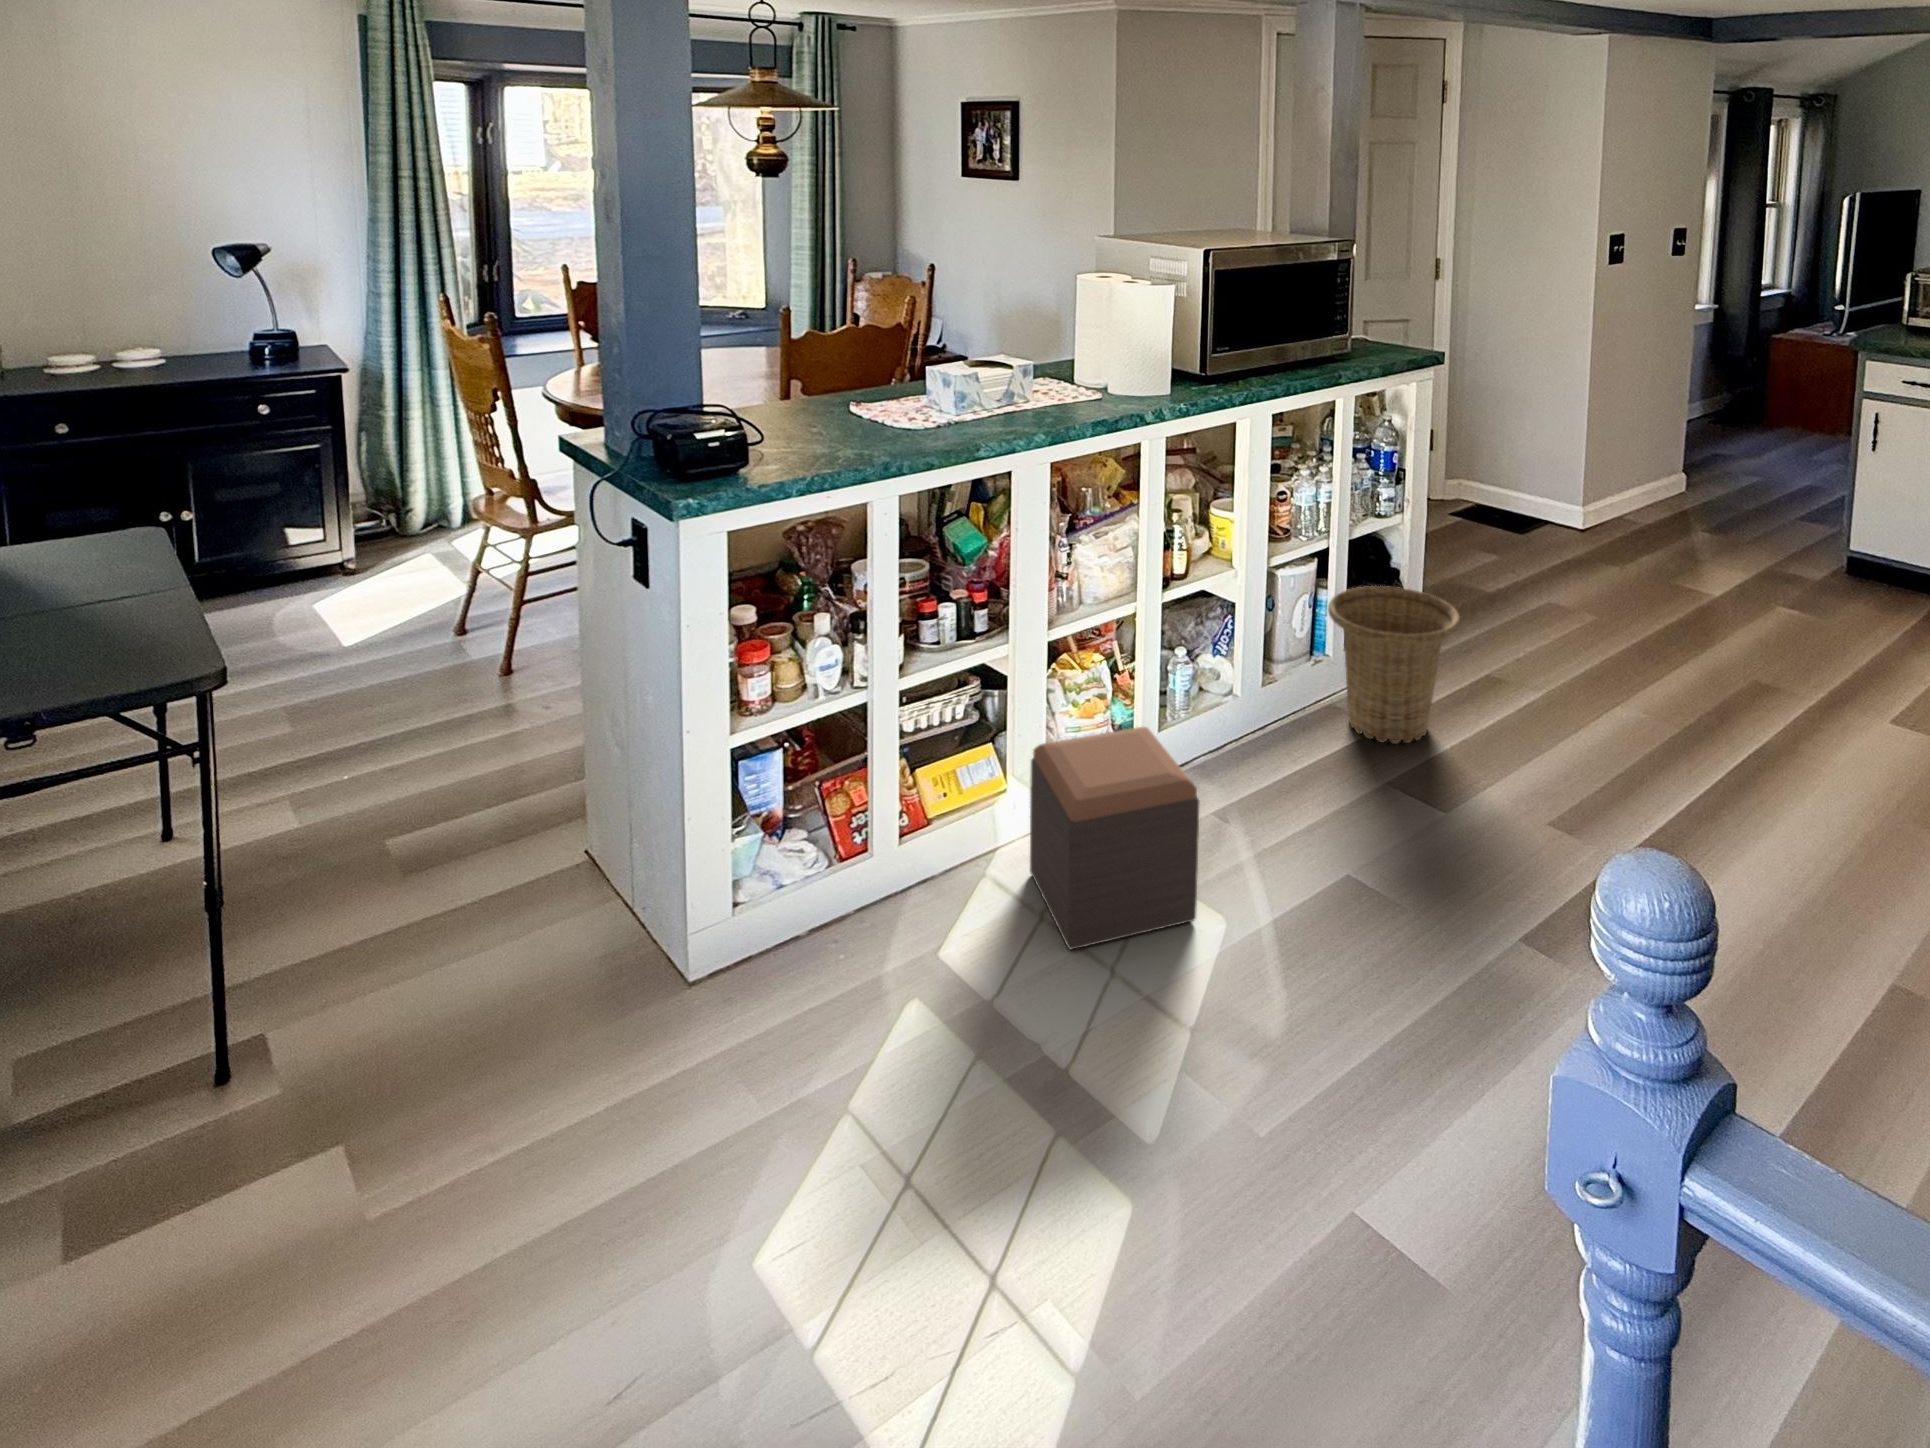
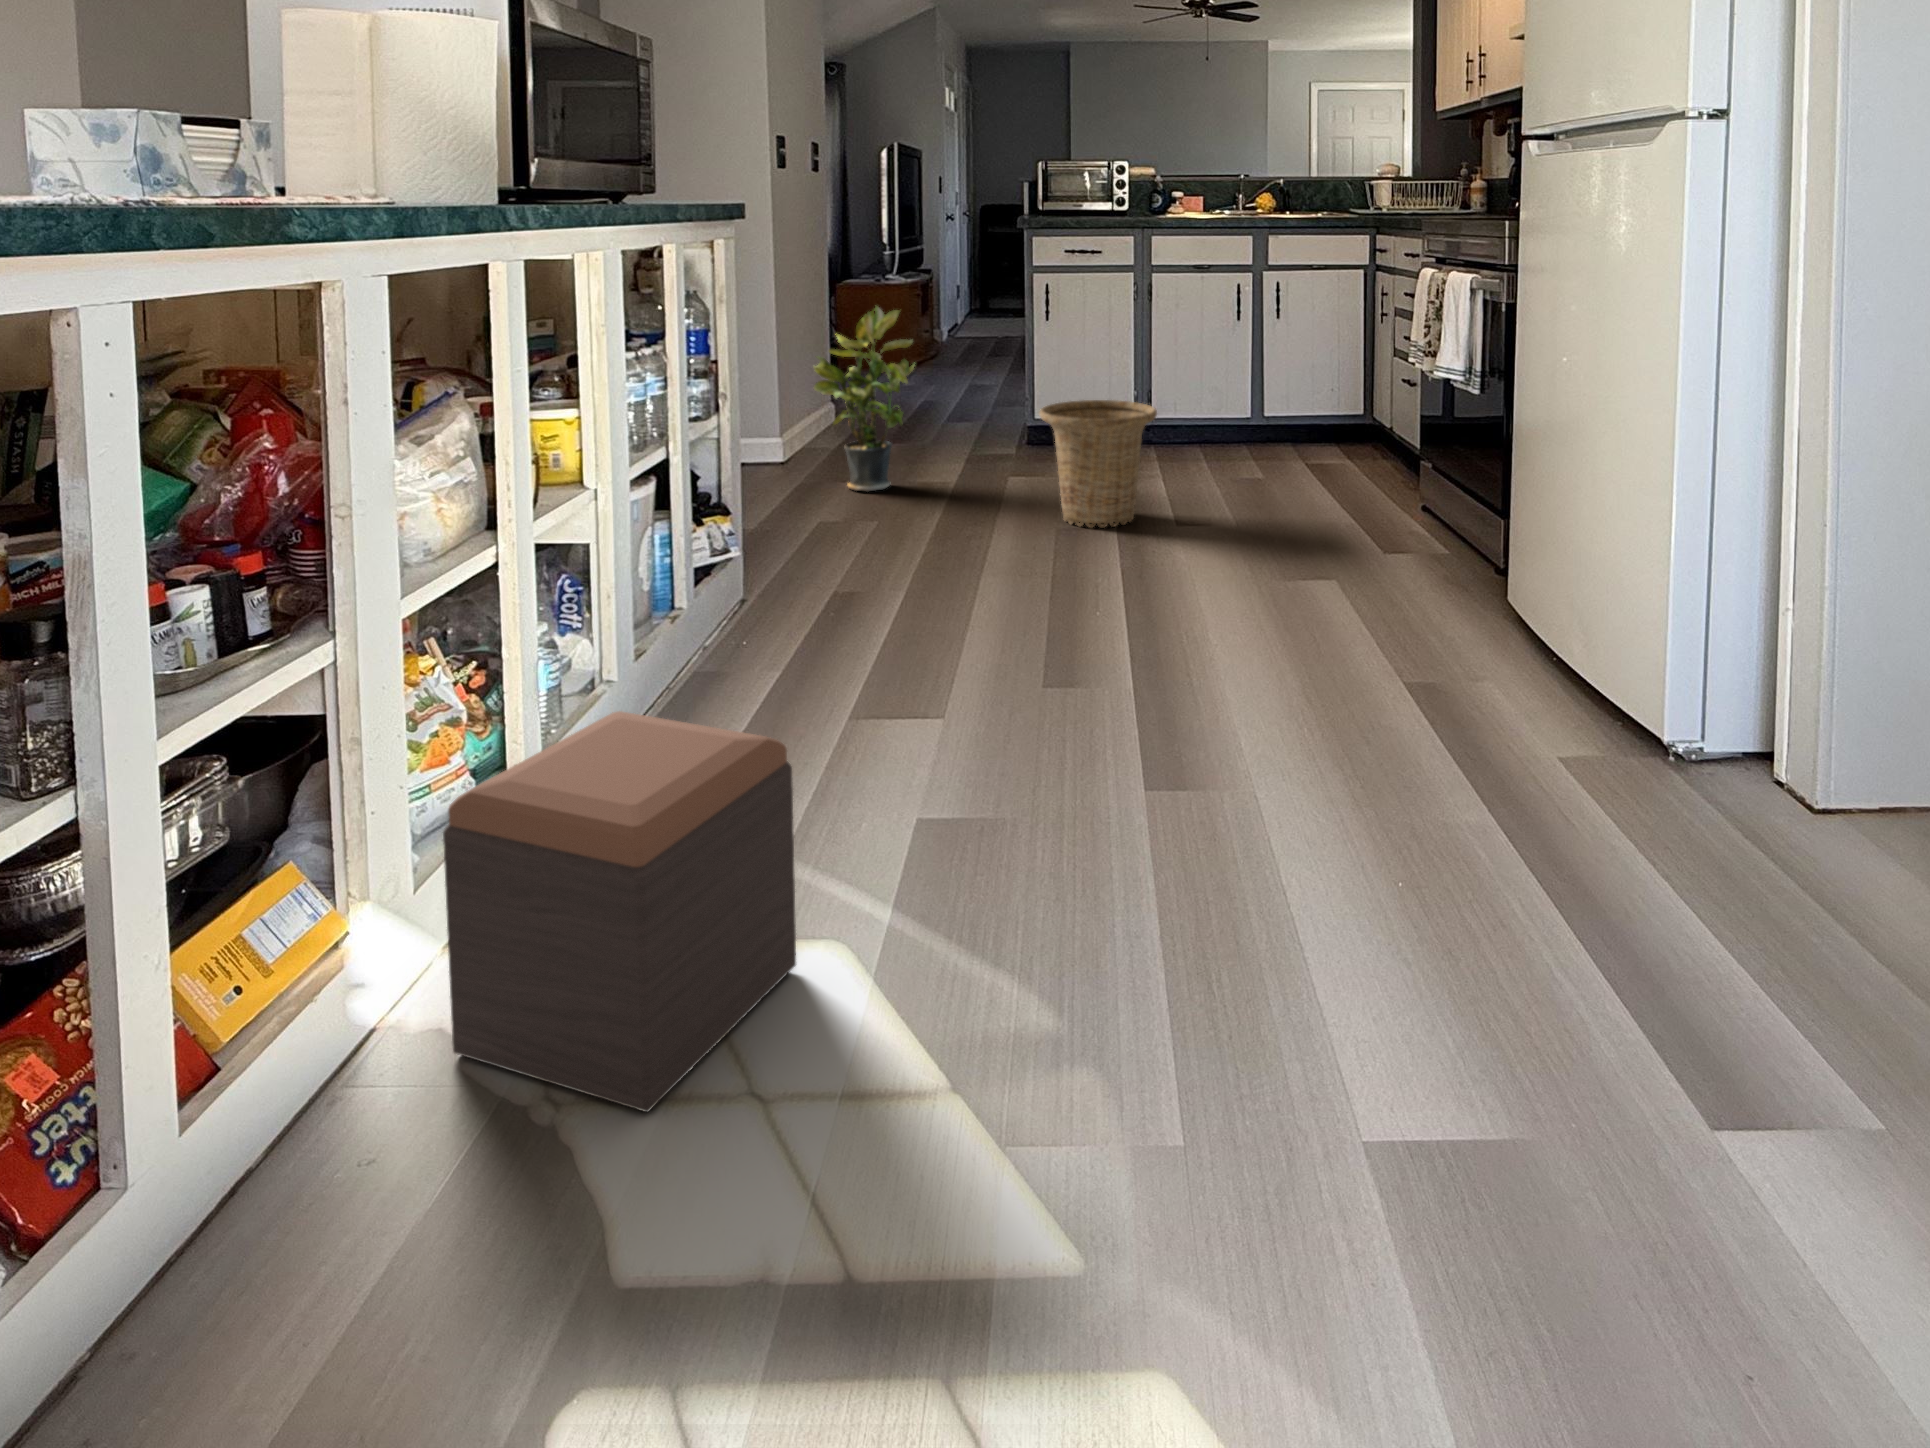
potted plant: none [1576,418,1679,584] -> present [814,306,914,491]
basket: present [1328,586,1460,744] -> present [1040,400,1157,528]

